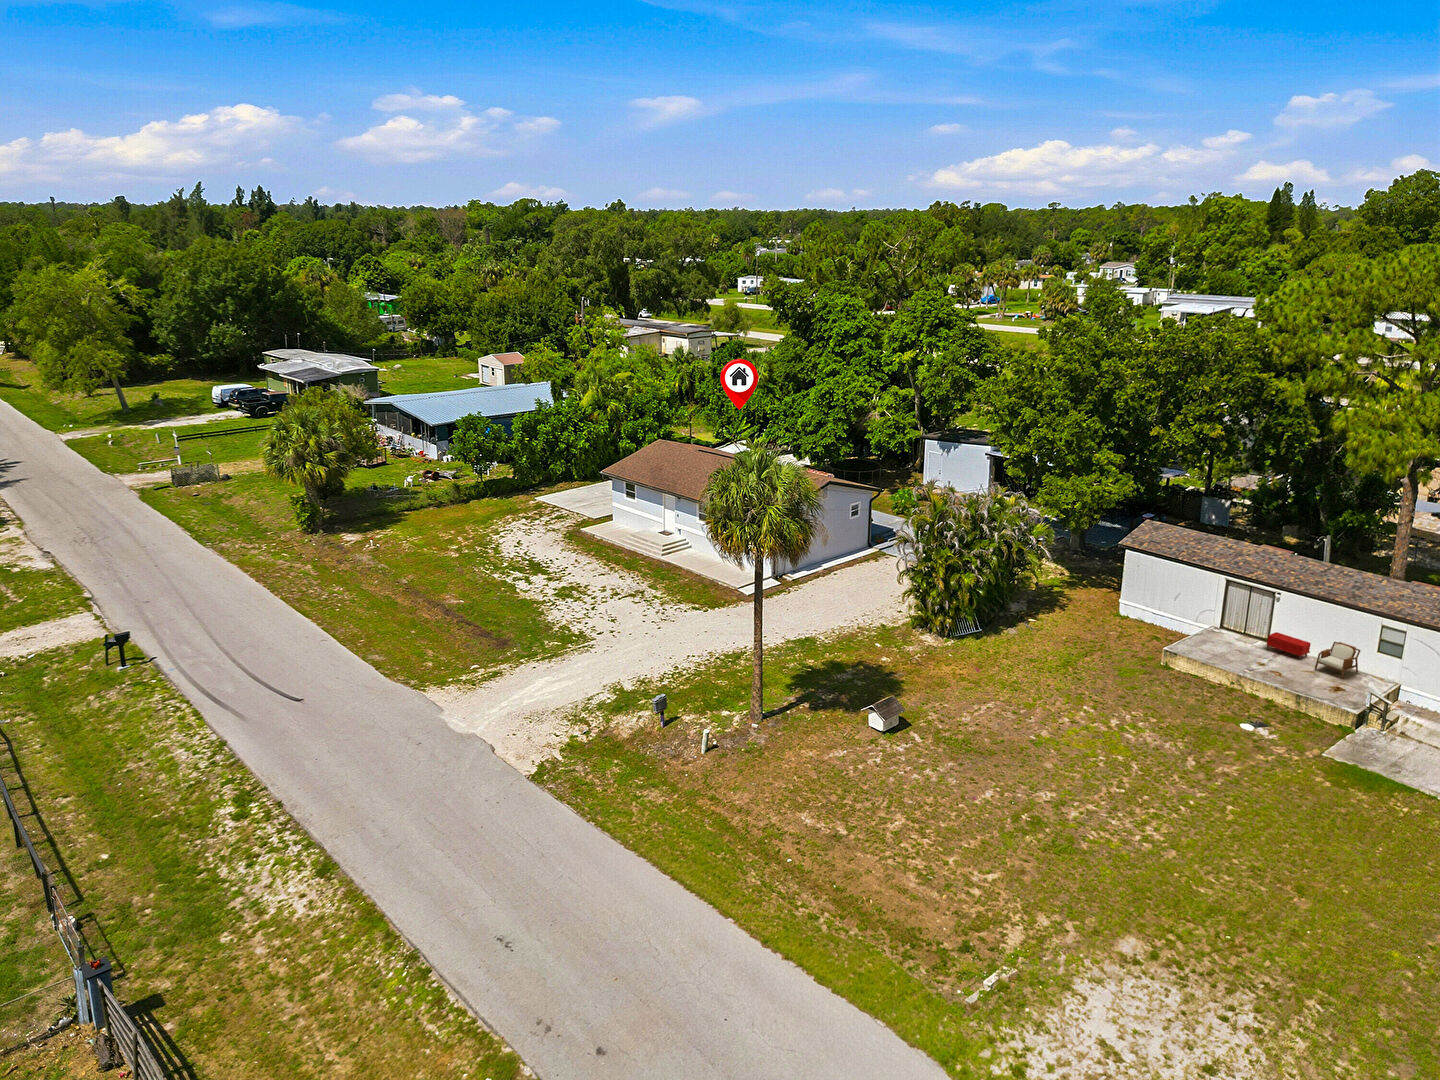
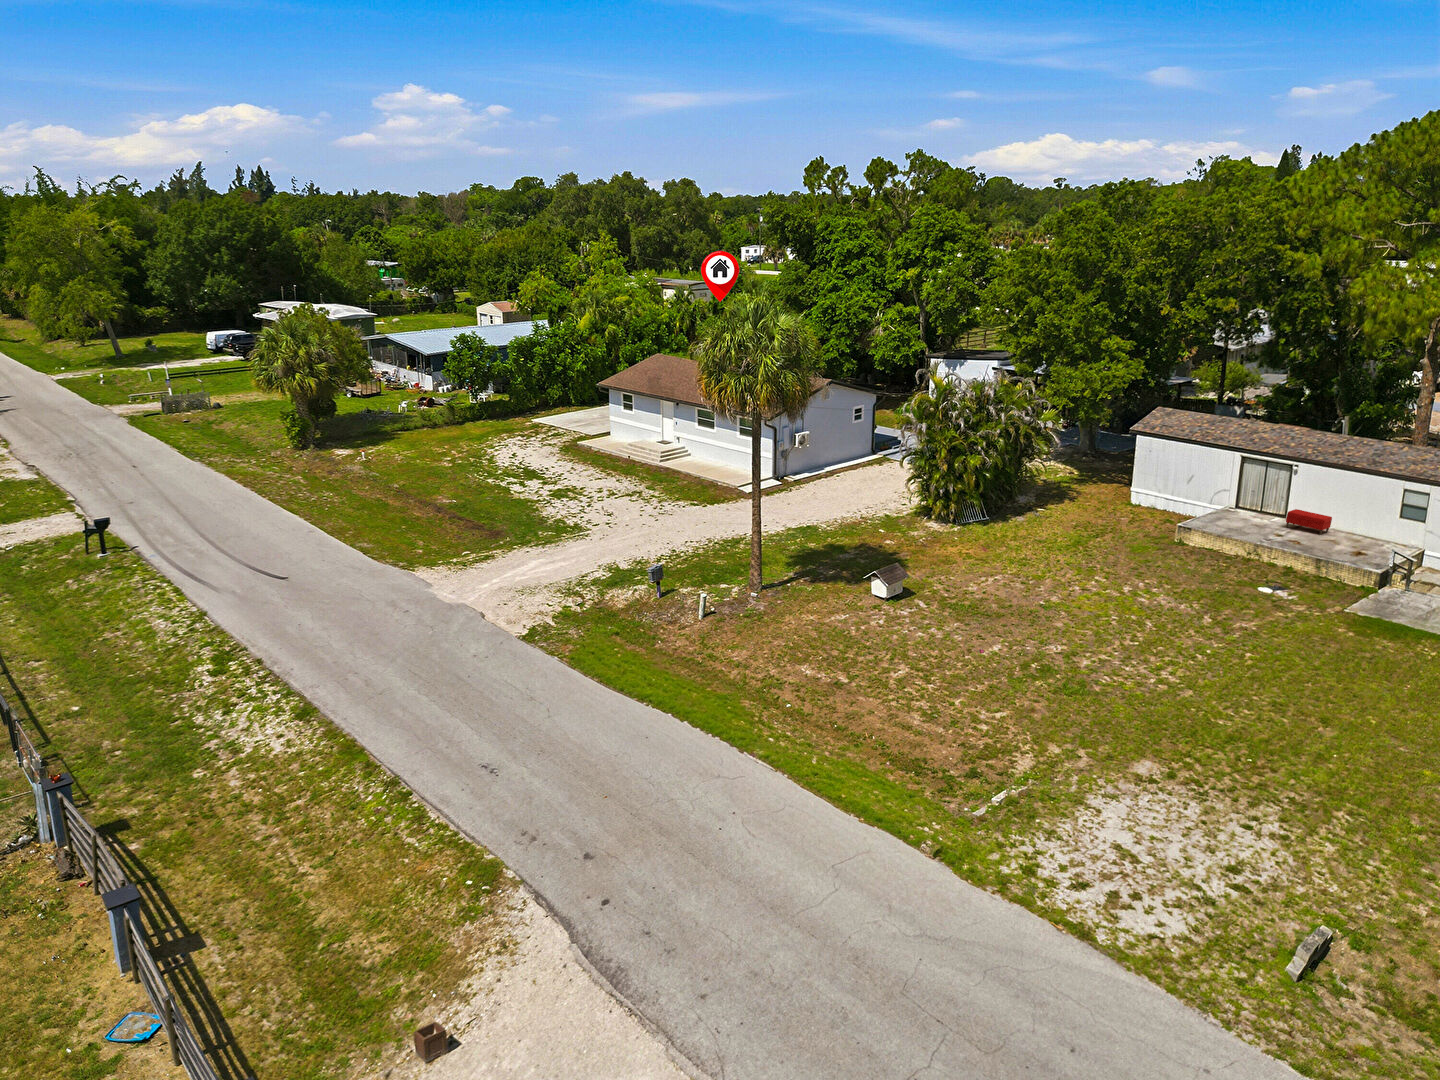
armchair: present [1315,642,1361,679] -> none [1336,513,1385,549]

